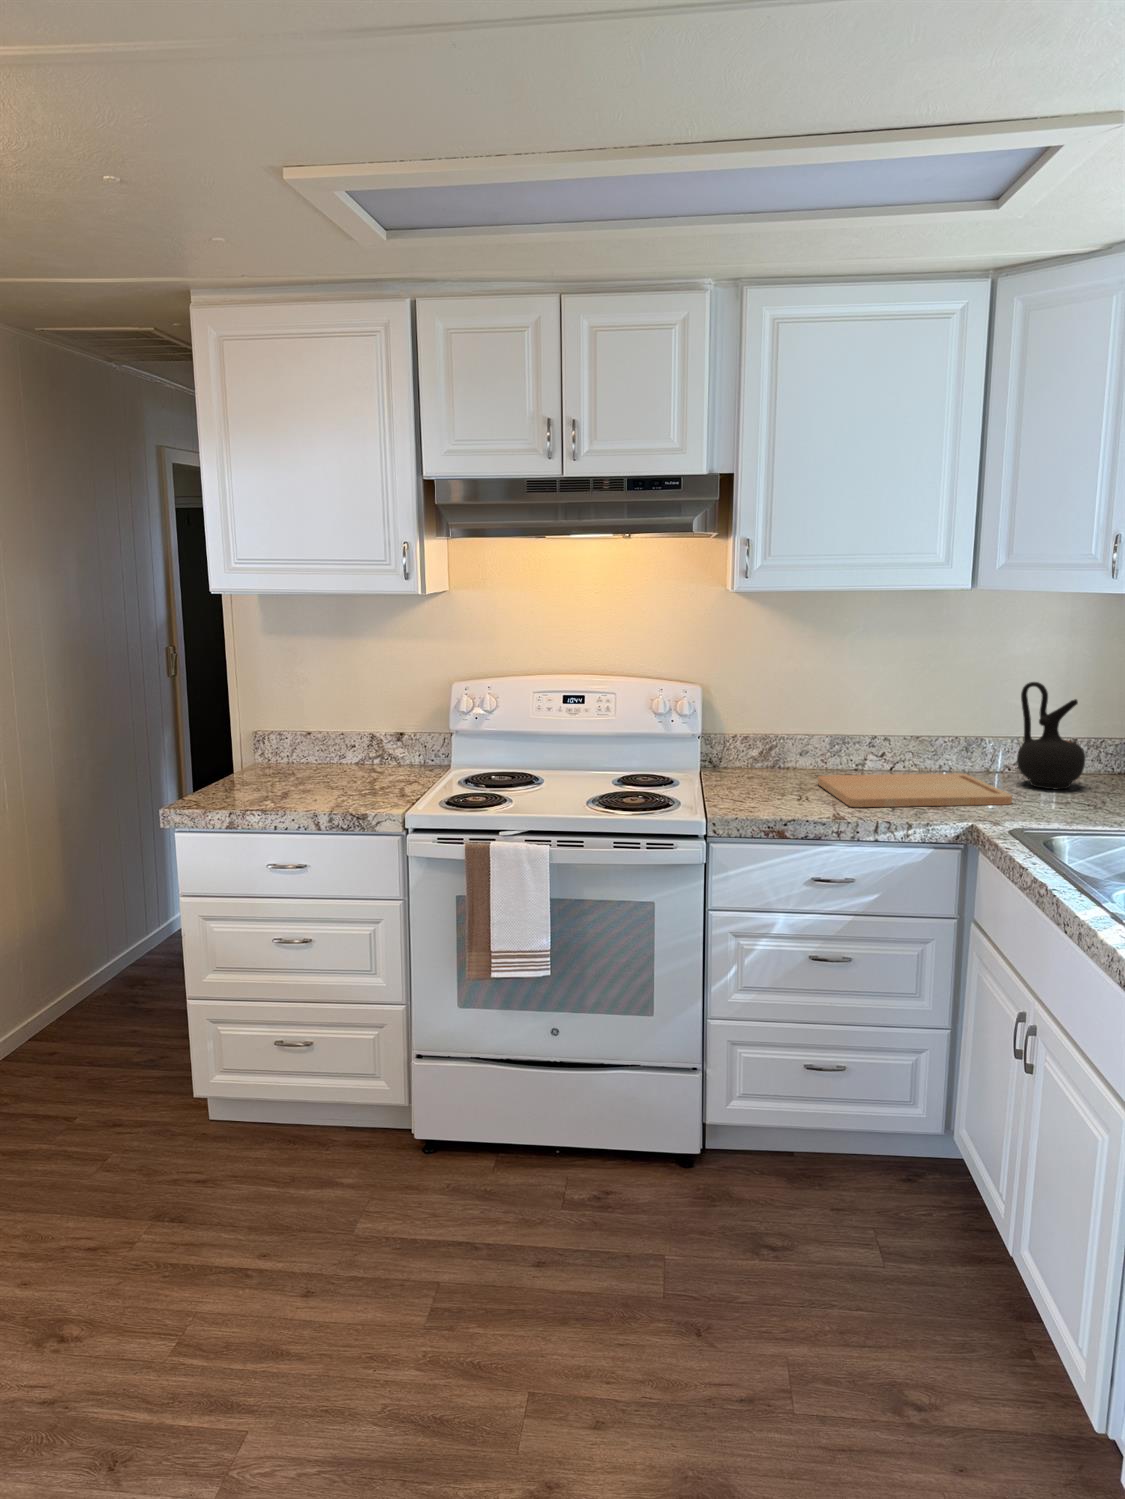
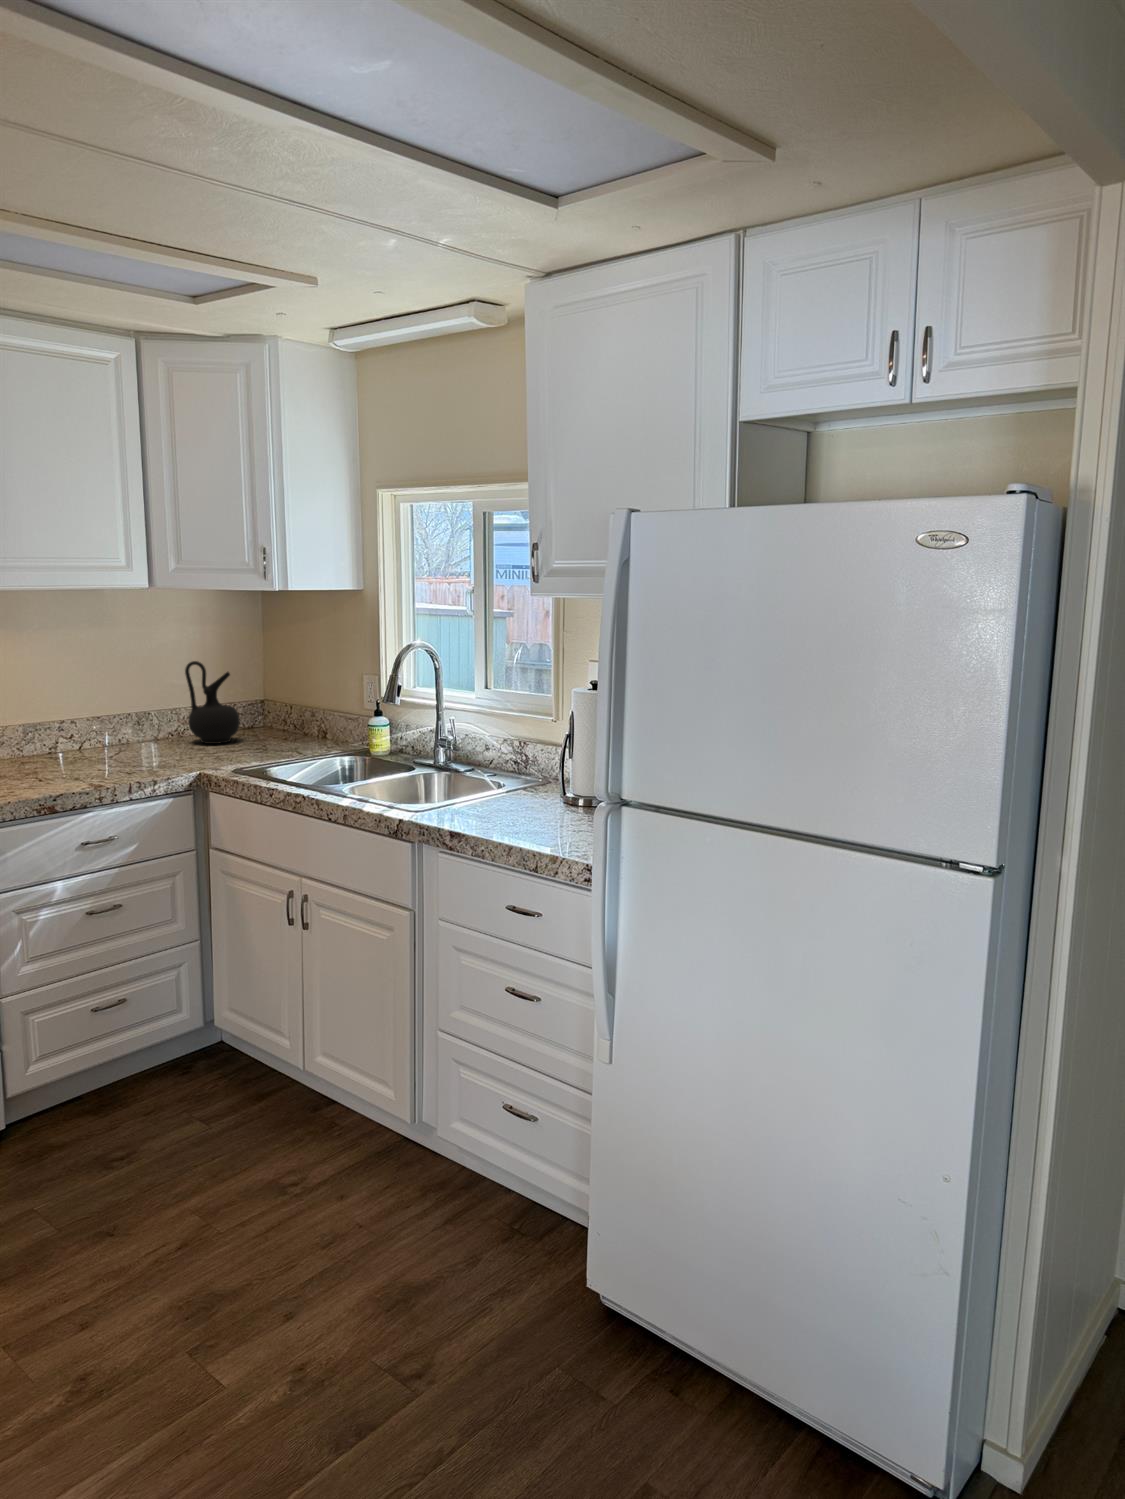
cutting board: present [818,773,1012,807] -> none [37,742,208,778]

